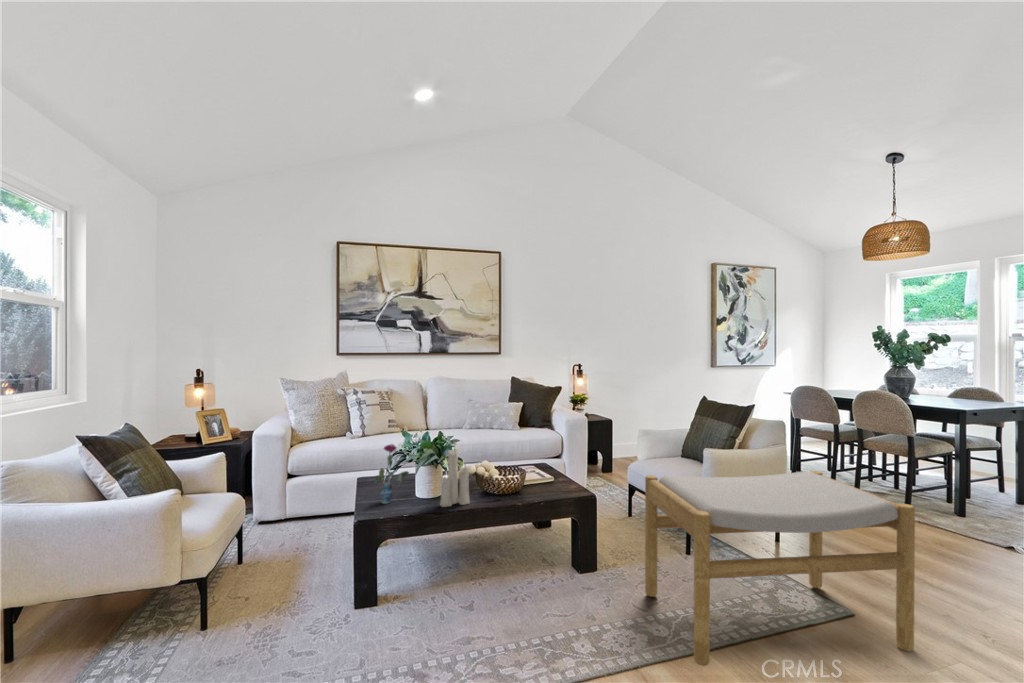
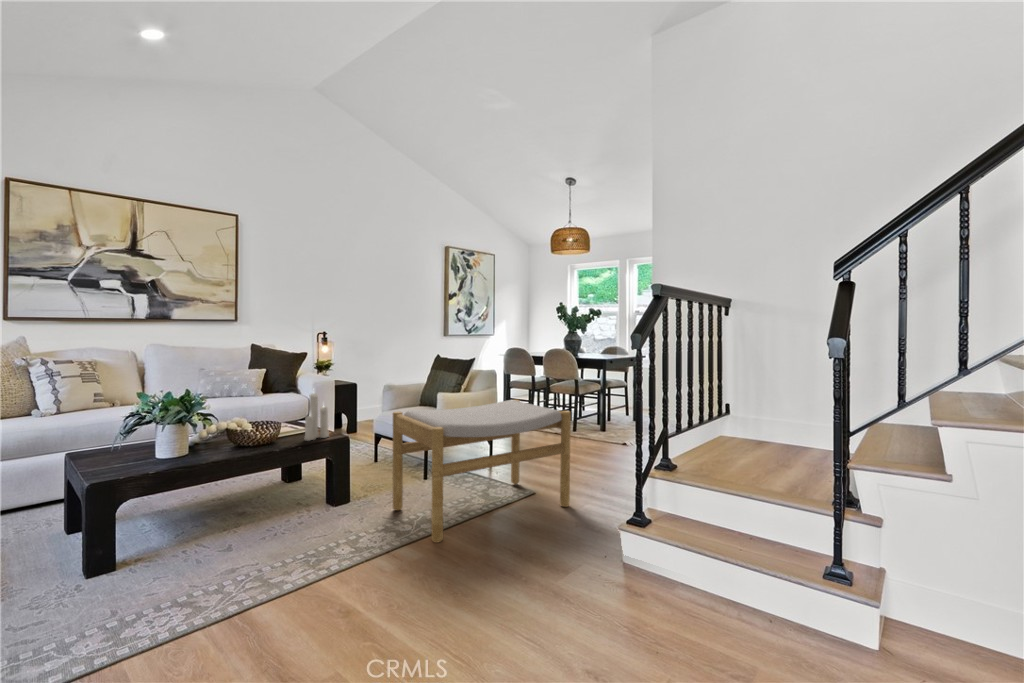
vase: present [375,444,409,504] -> none [102,403,147,467]
candle: present [440,448,469,507] -> present [304,393,329,440]

